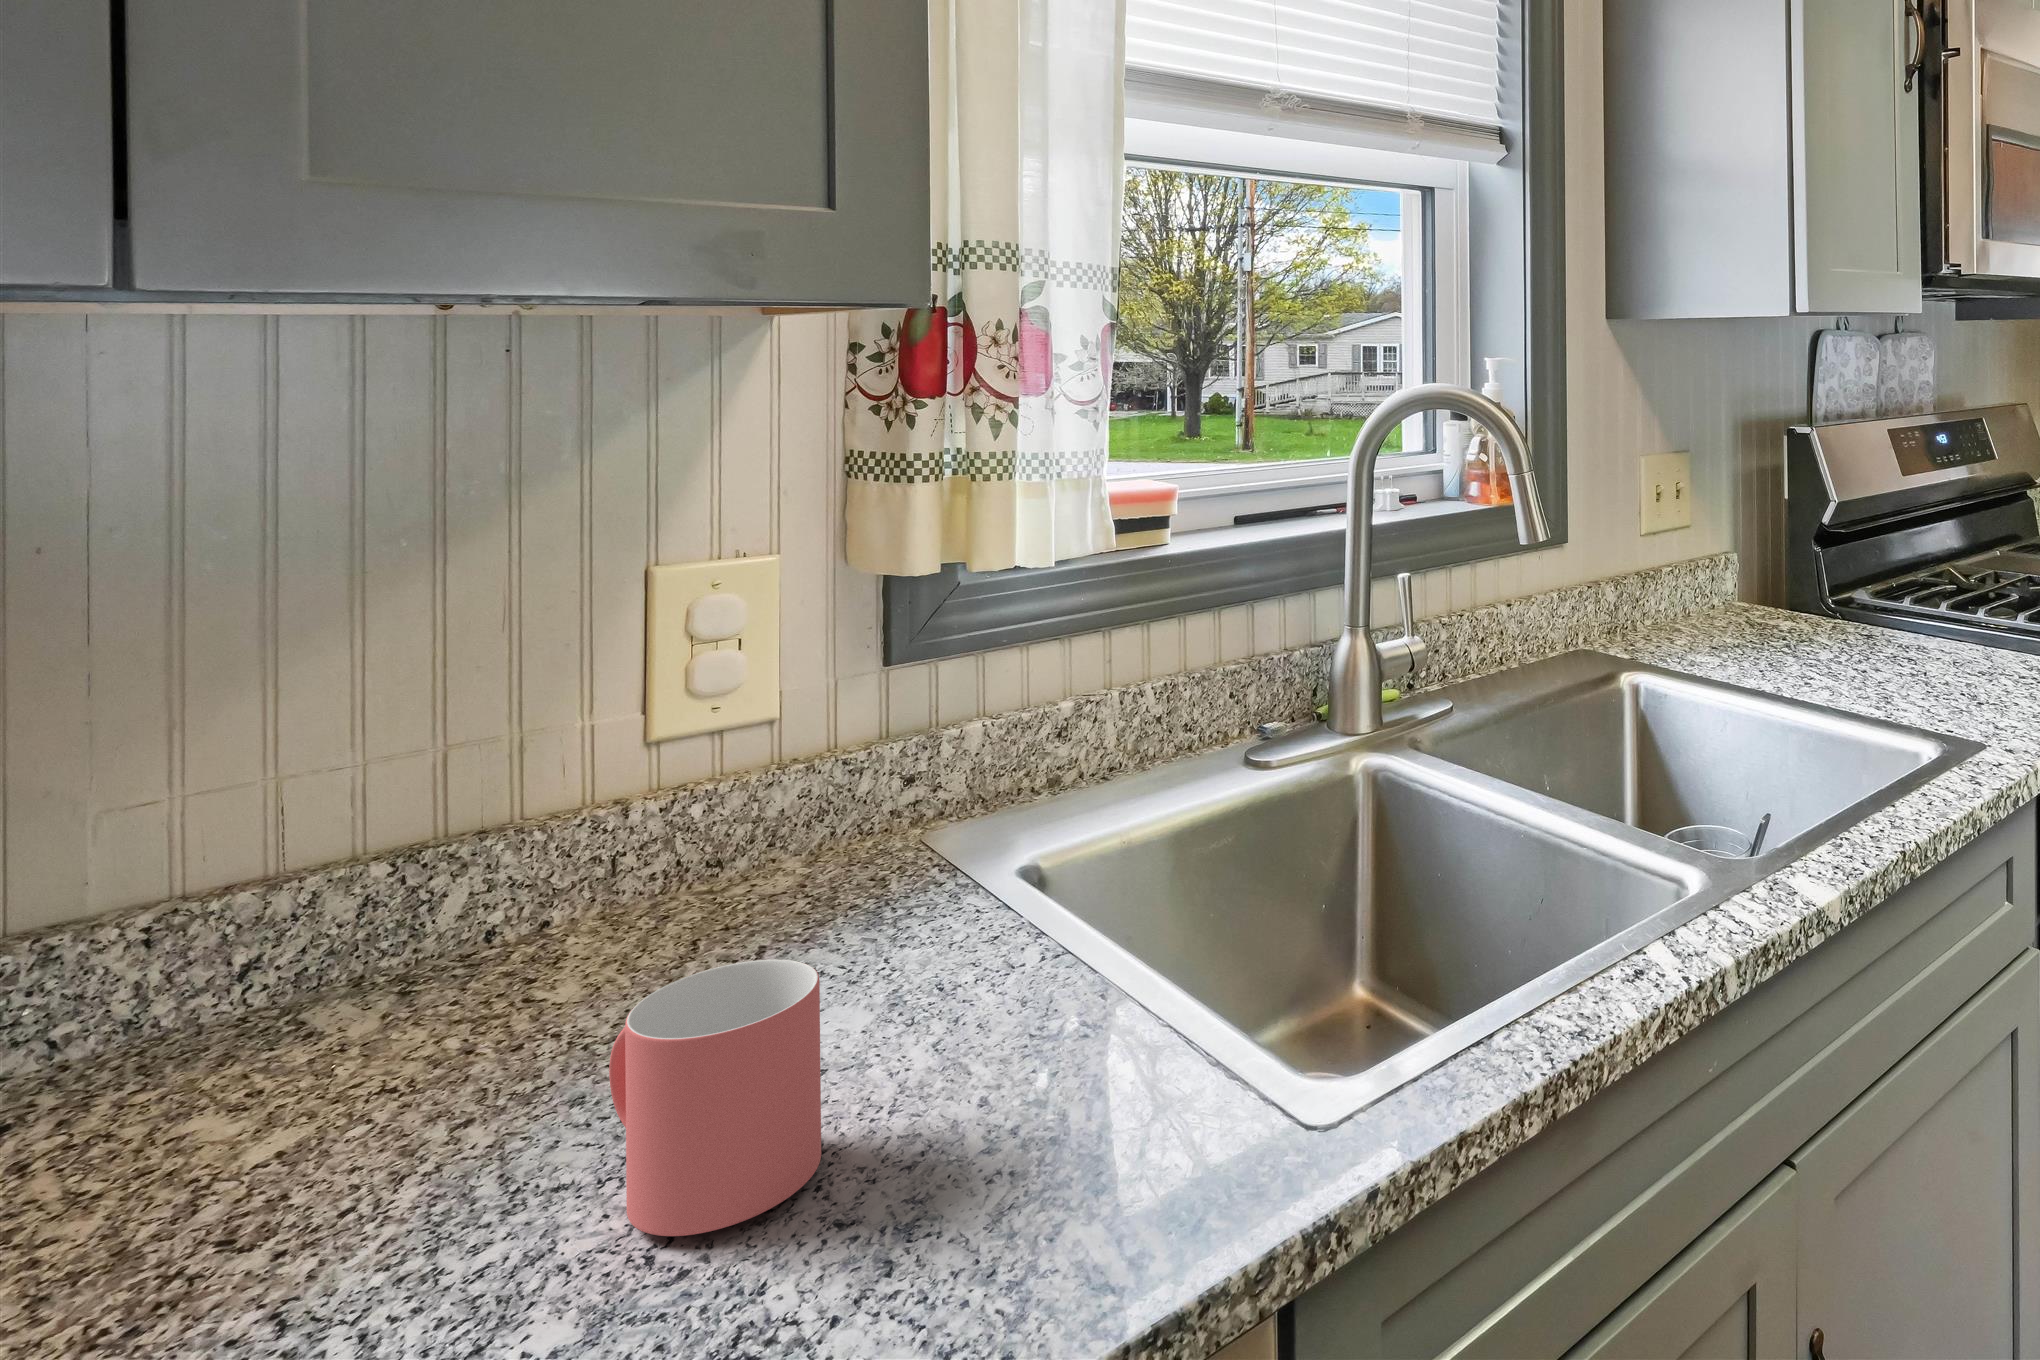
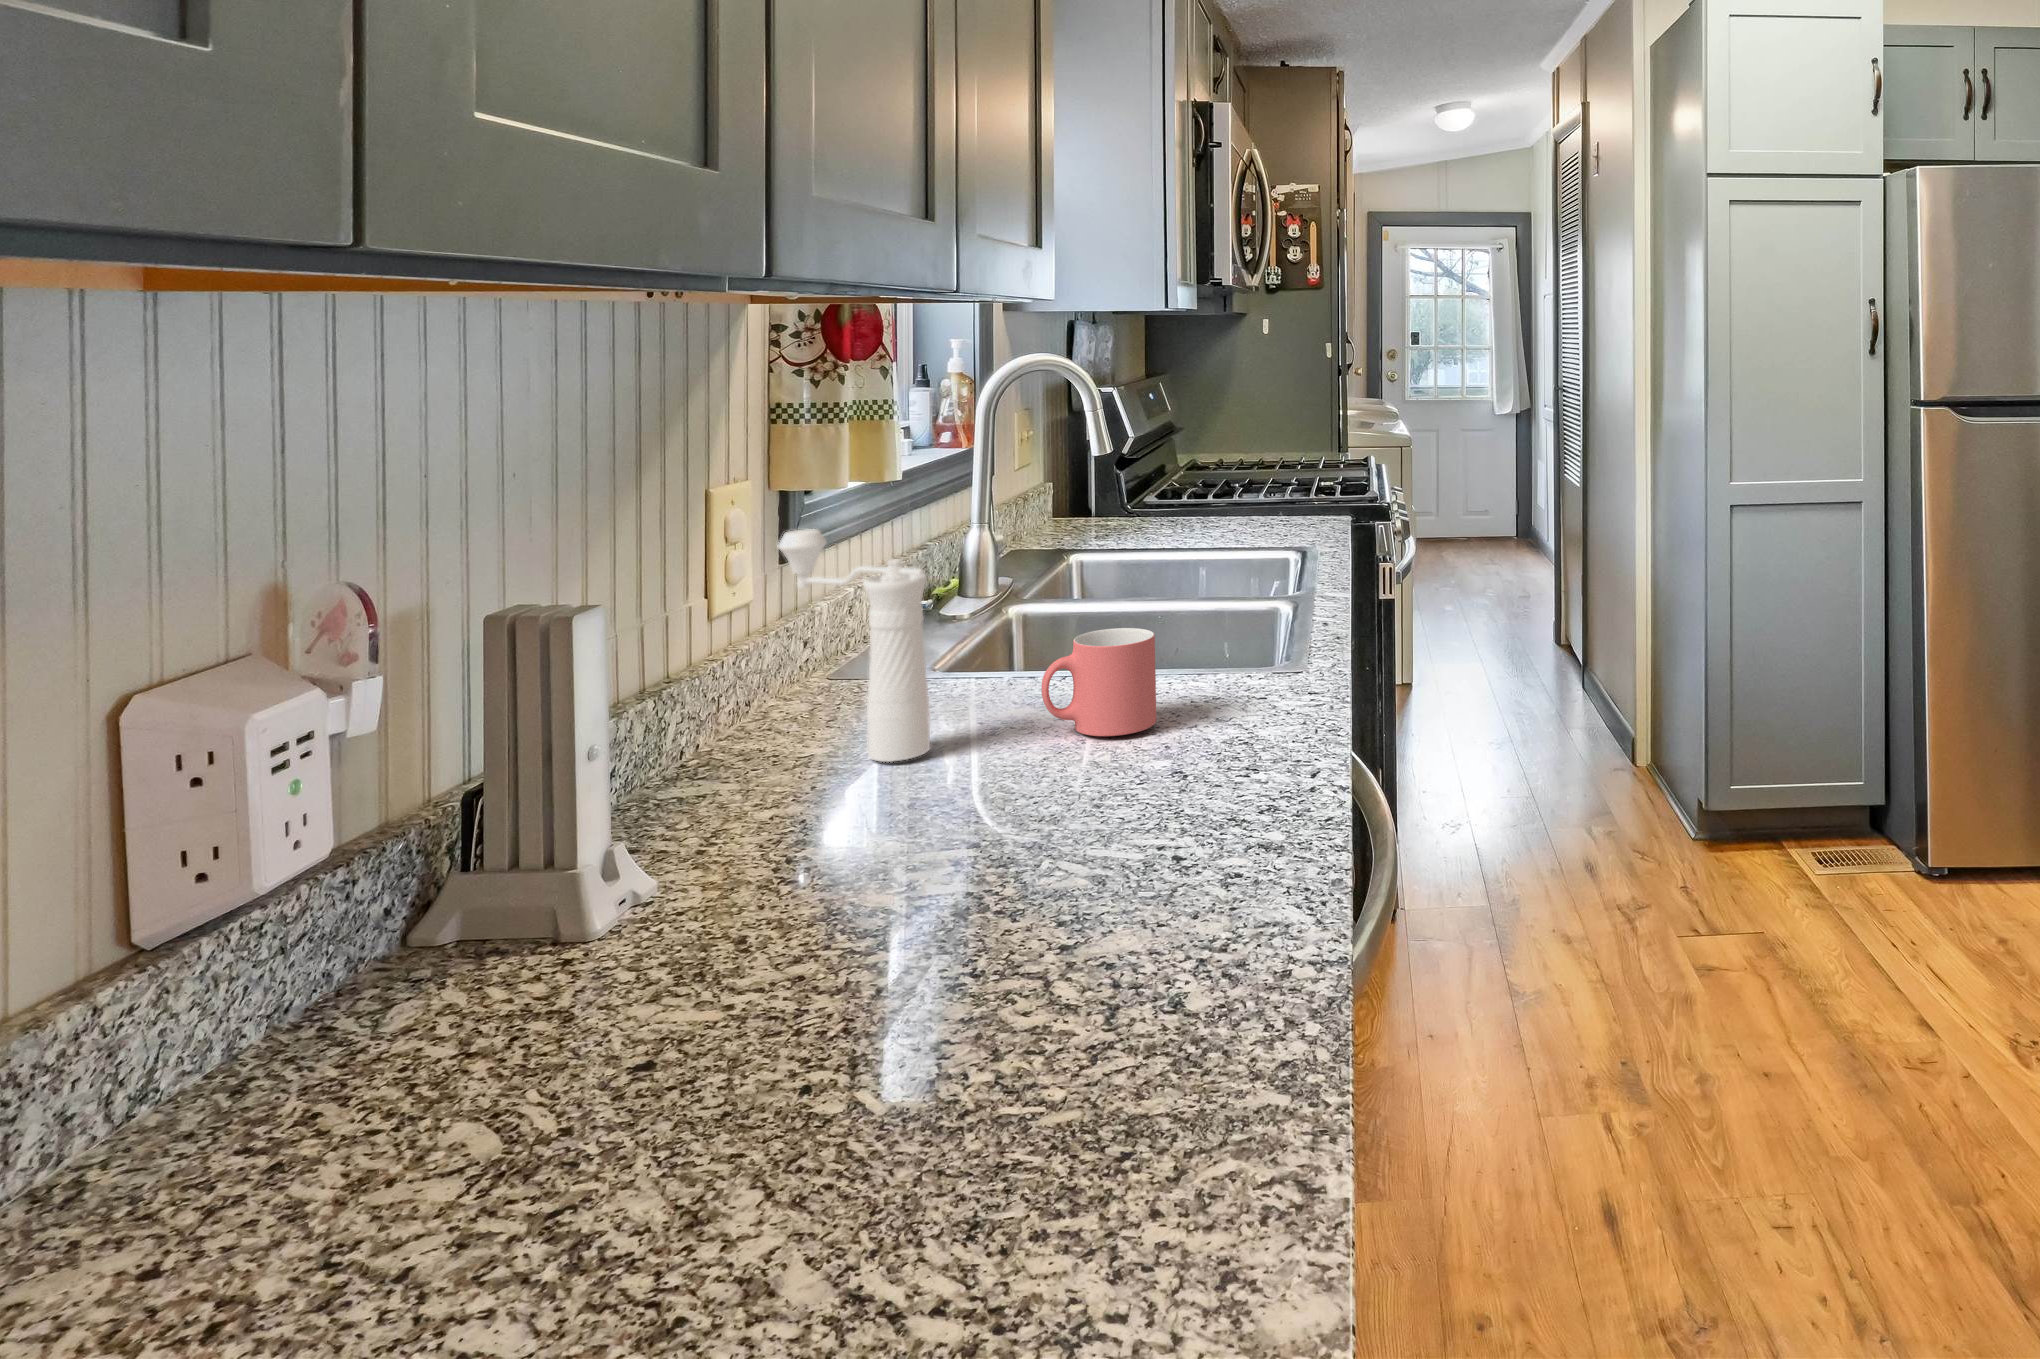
pepper mill: none [371,665,543,1128] -> present [777,529,930,762]

